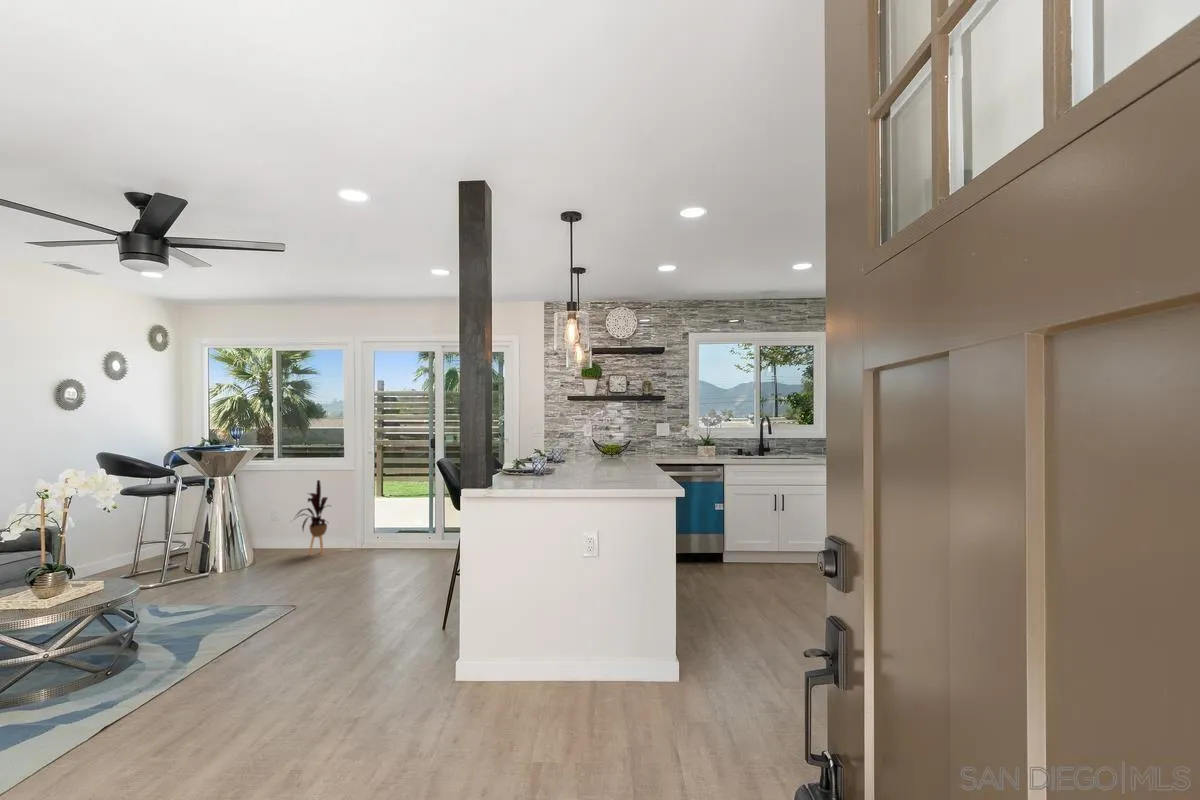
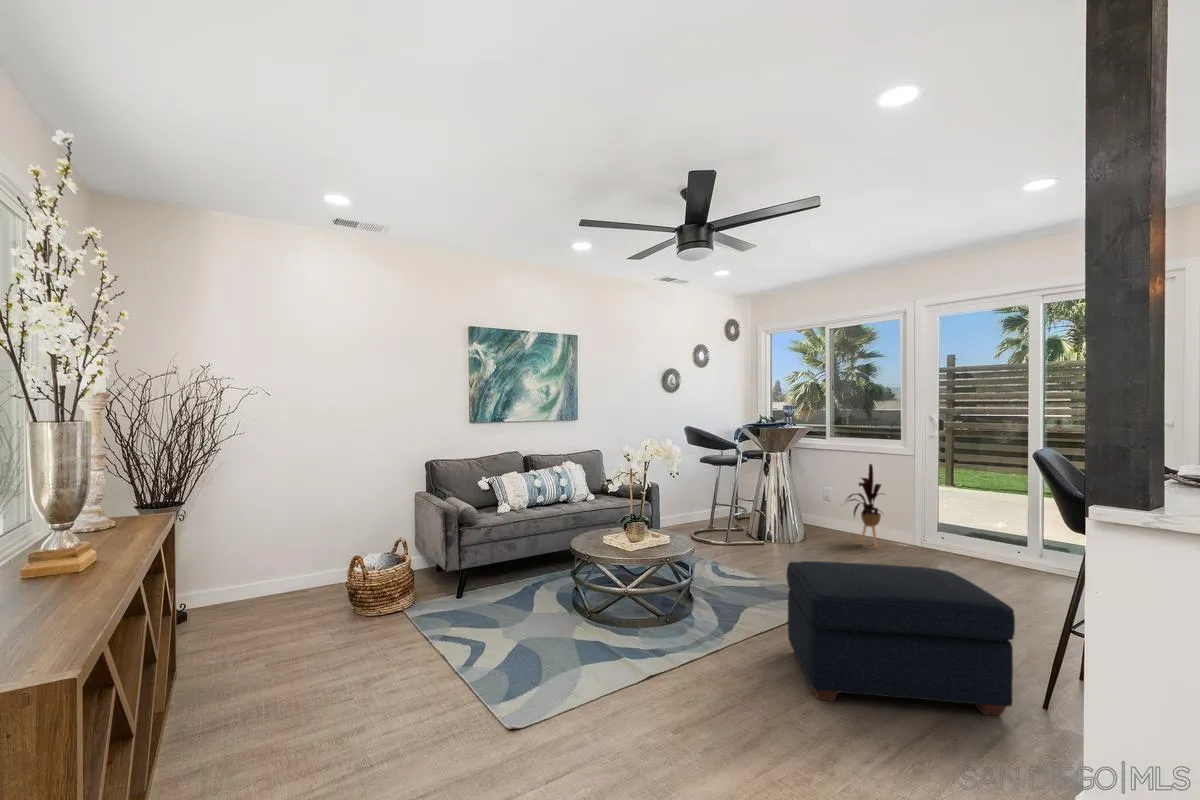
ottoman: none [251,557,418,680] -> present [787,561,1015,715]

